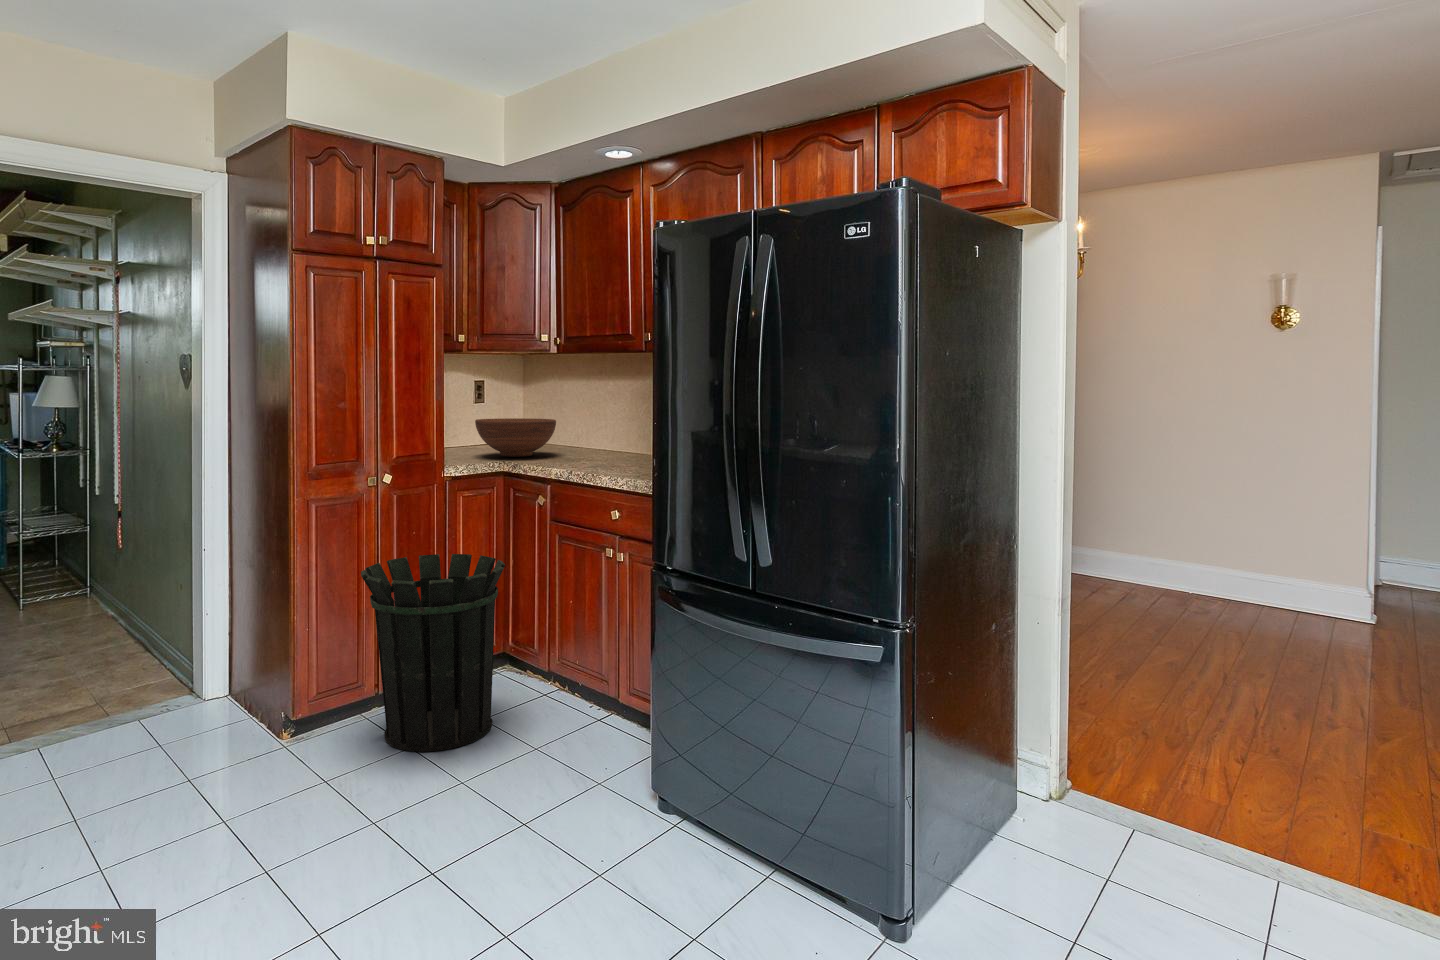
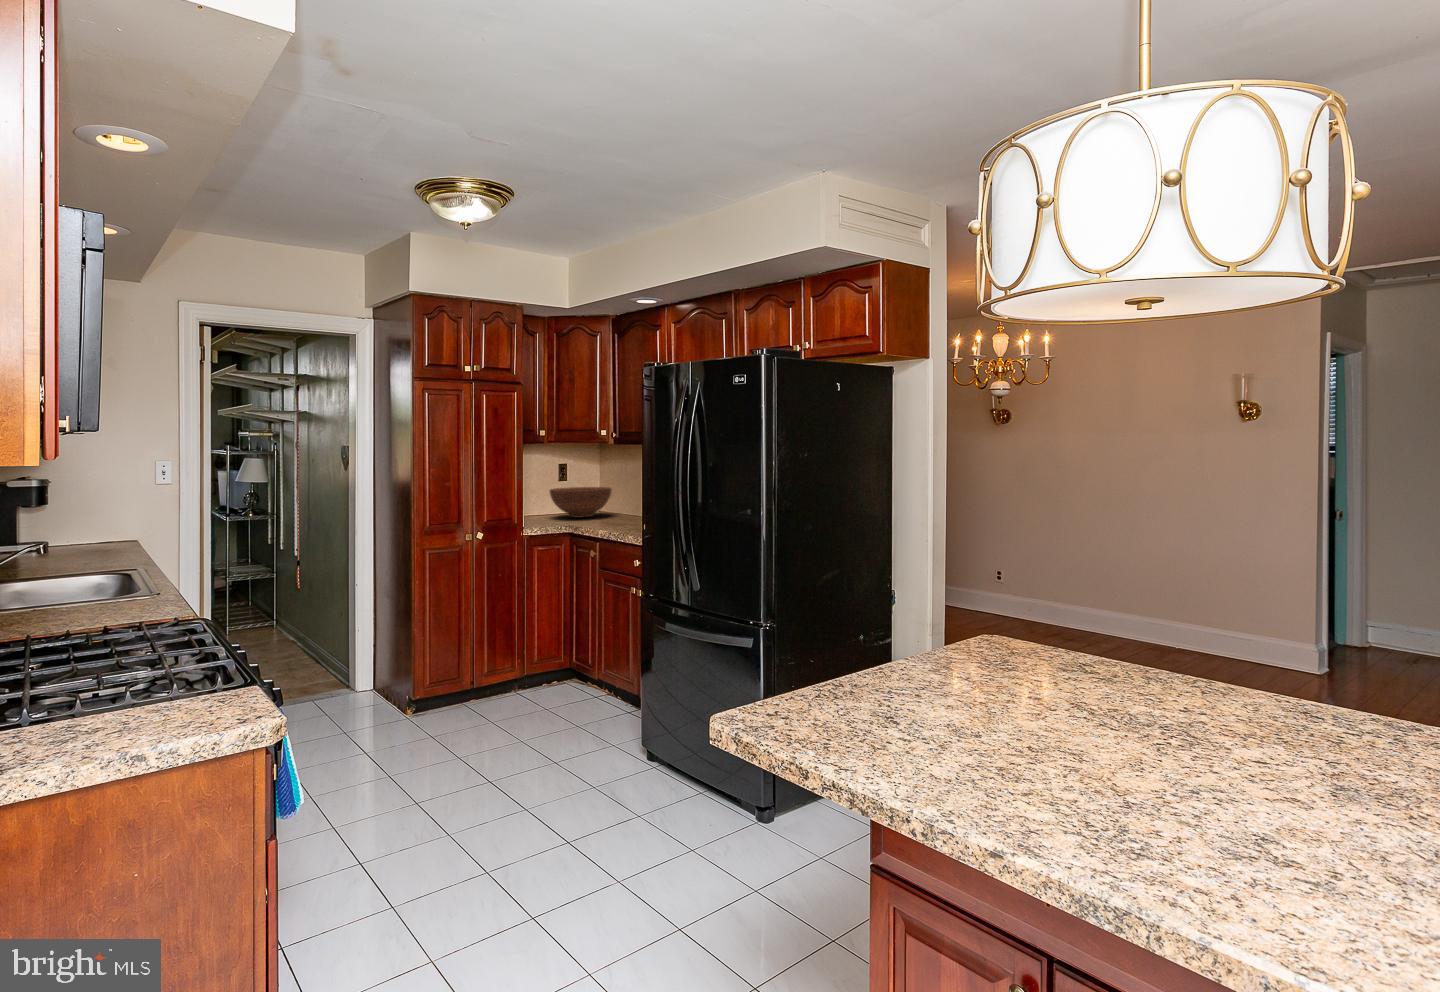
waste bin: present [361,554,505,752] -> none [459,592,562,737]

